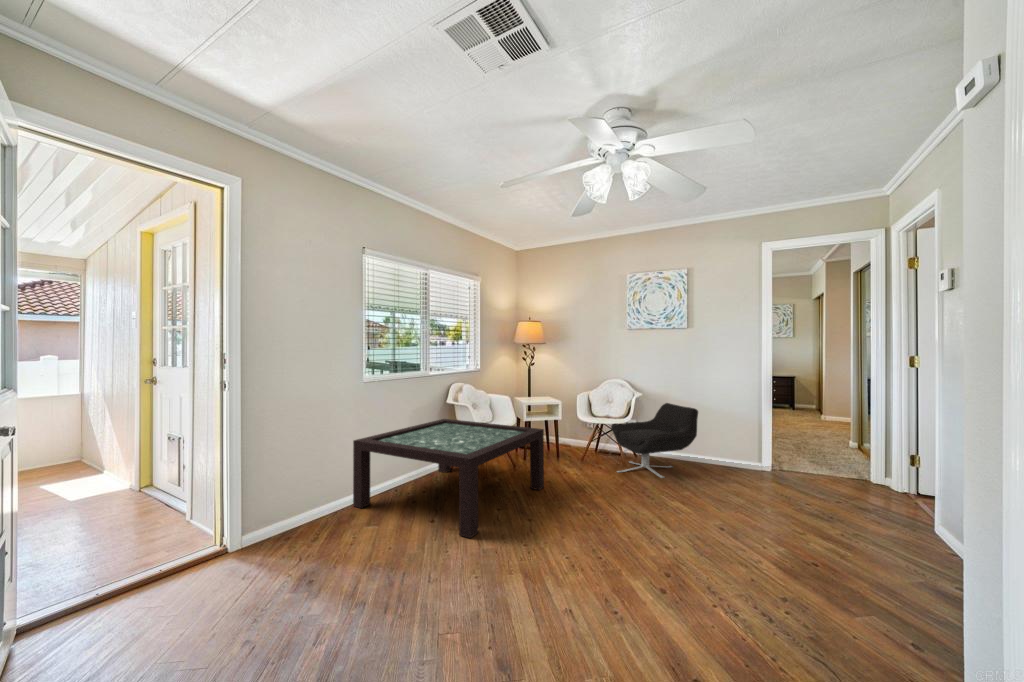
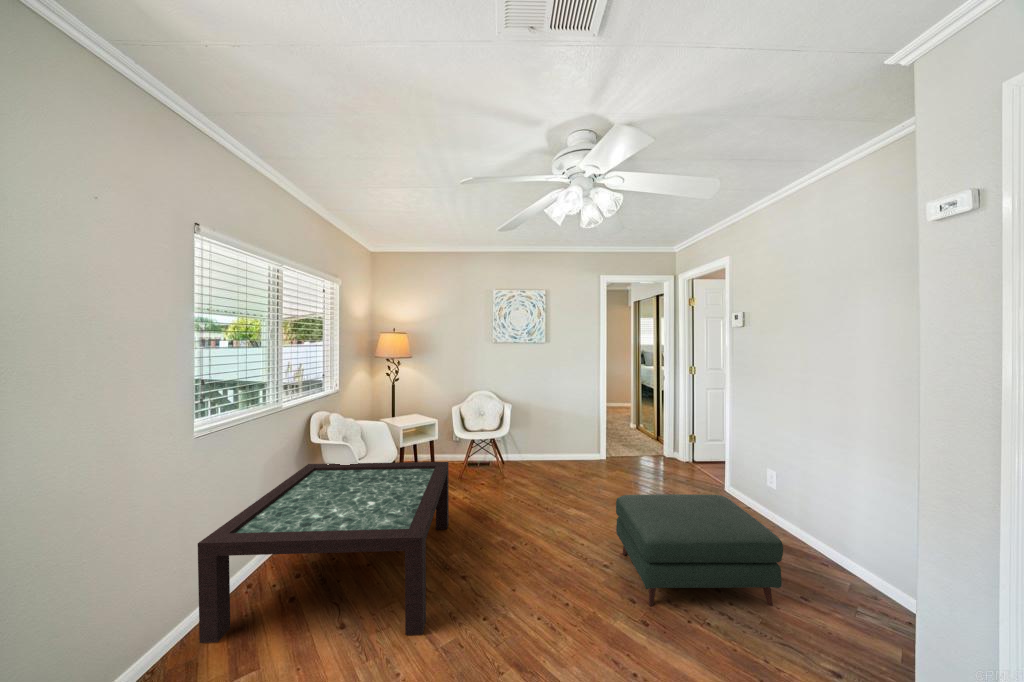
lounge chair: present [611,403,698,478] -> none [486,410,564,485]
ottoman: none [674,477,871,632] -> present [616,494,783,606]

